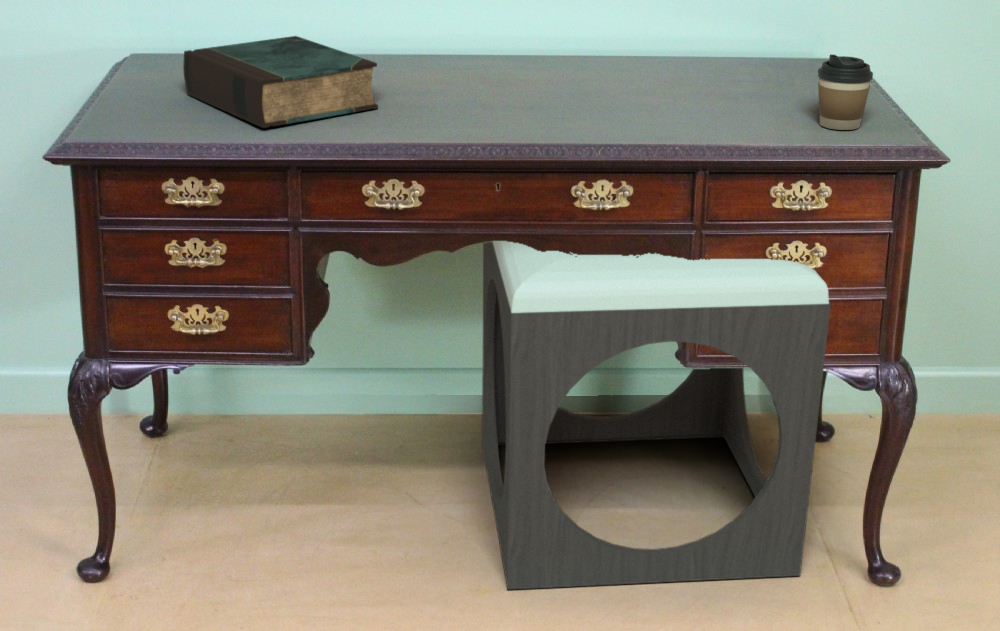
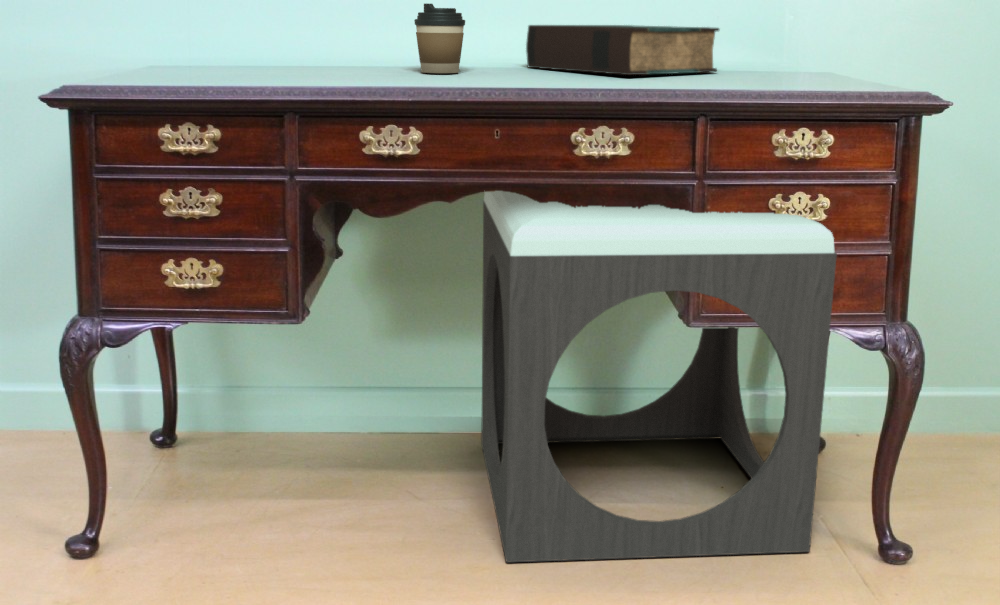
book: present [183,36,378,128] -> present [526,25,719,75]
coffee cup: present [818,54,873,130] -> present [414,3,465,73]

